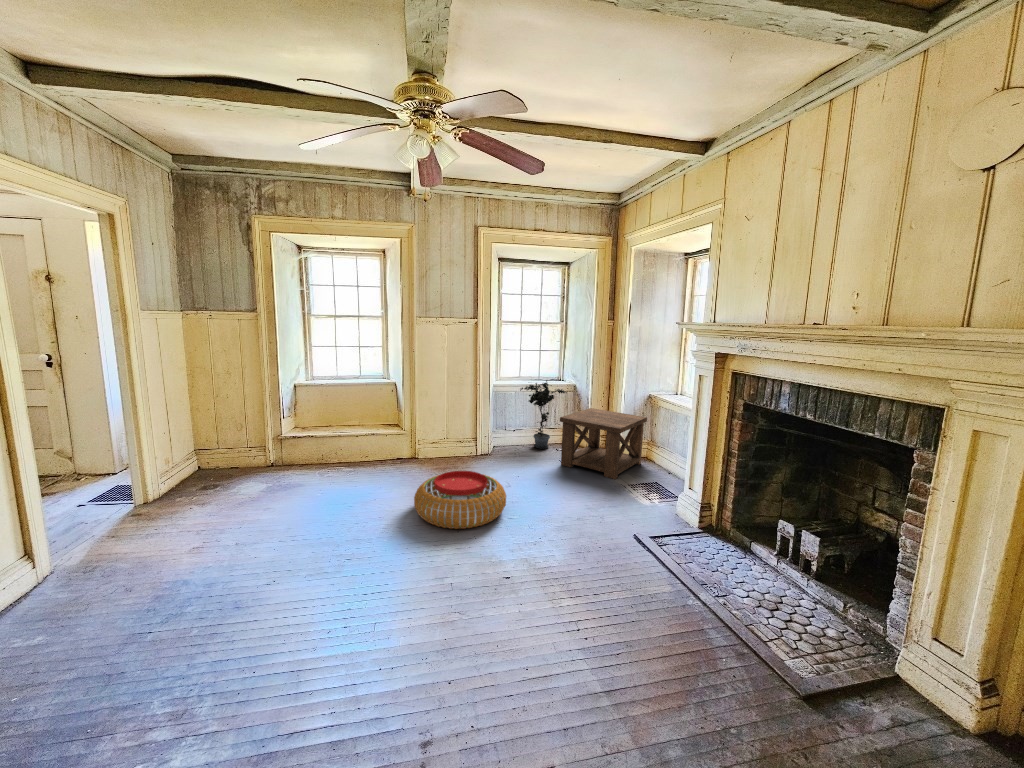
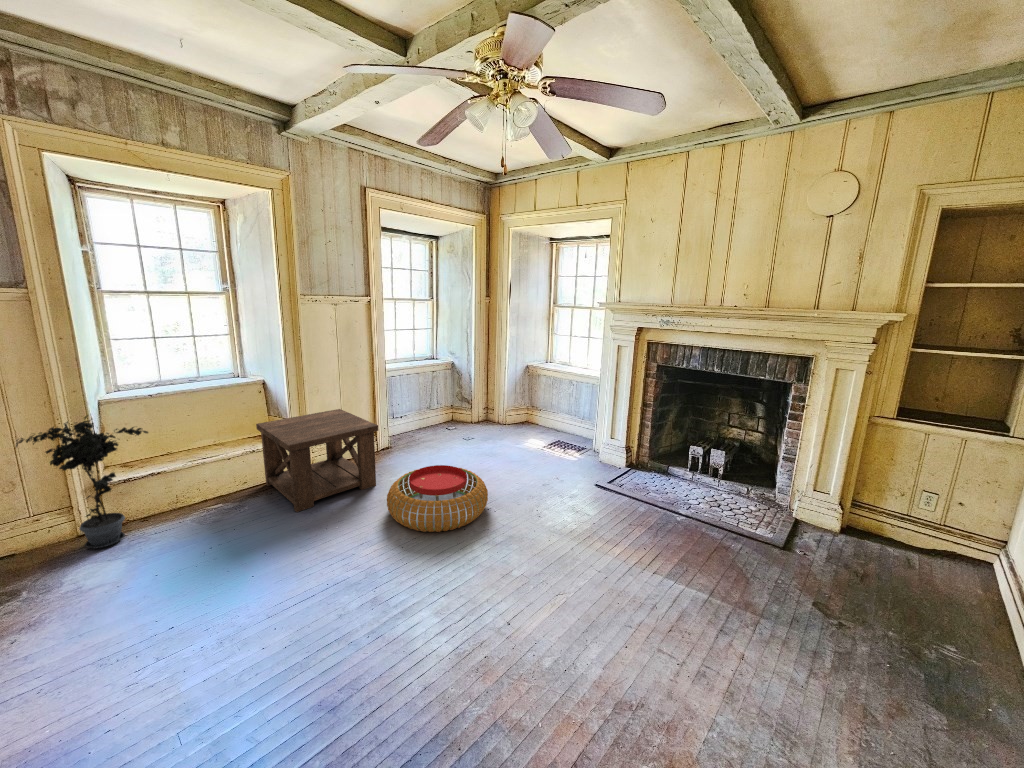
potted plant: present [520,380,567,449] -> present [16,416,148,549]
side table: present [560,408,647,479] -> present [256,409,378,512]

